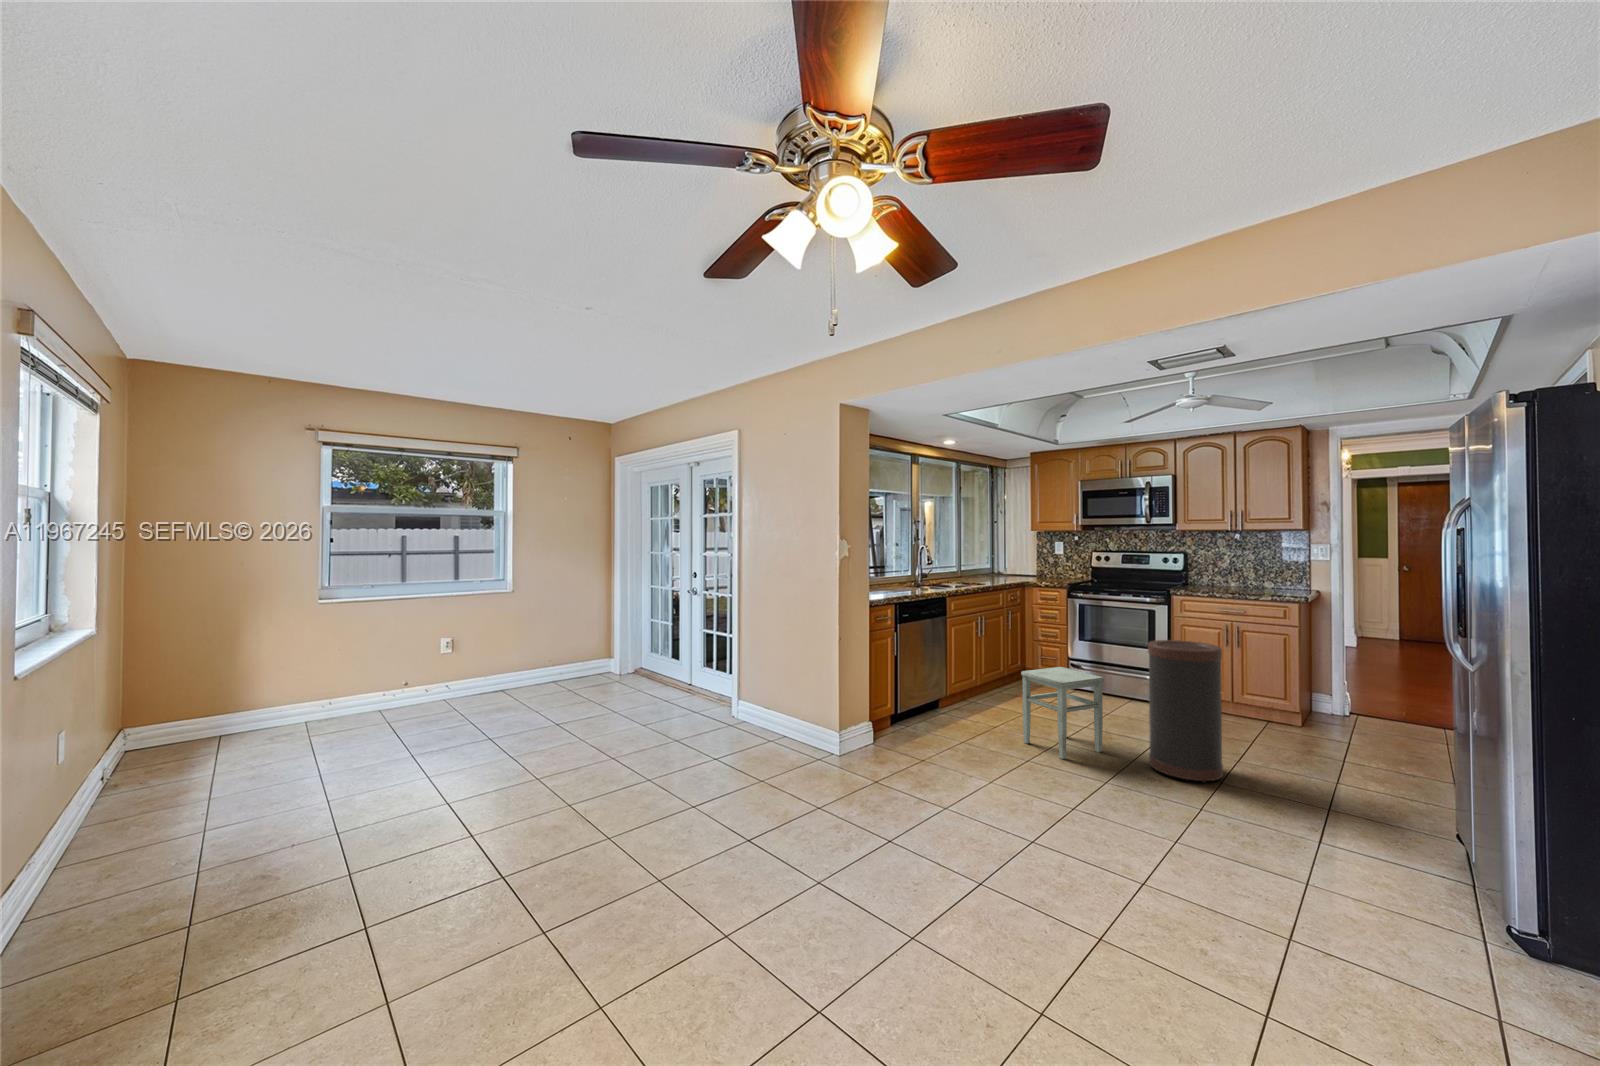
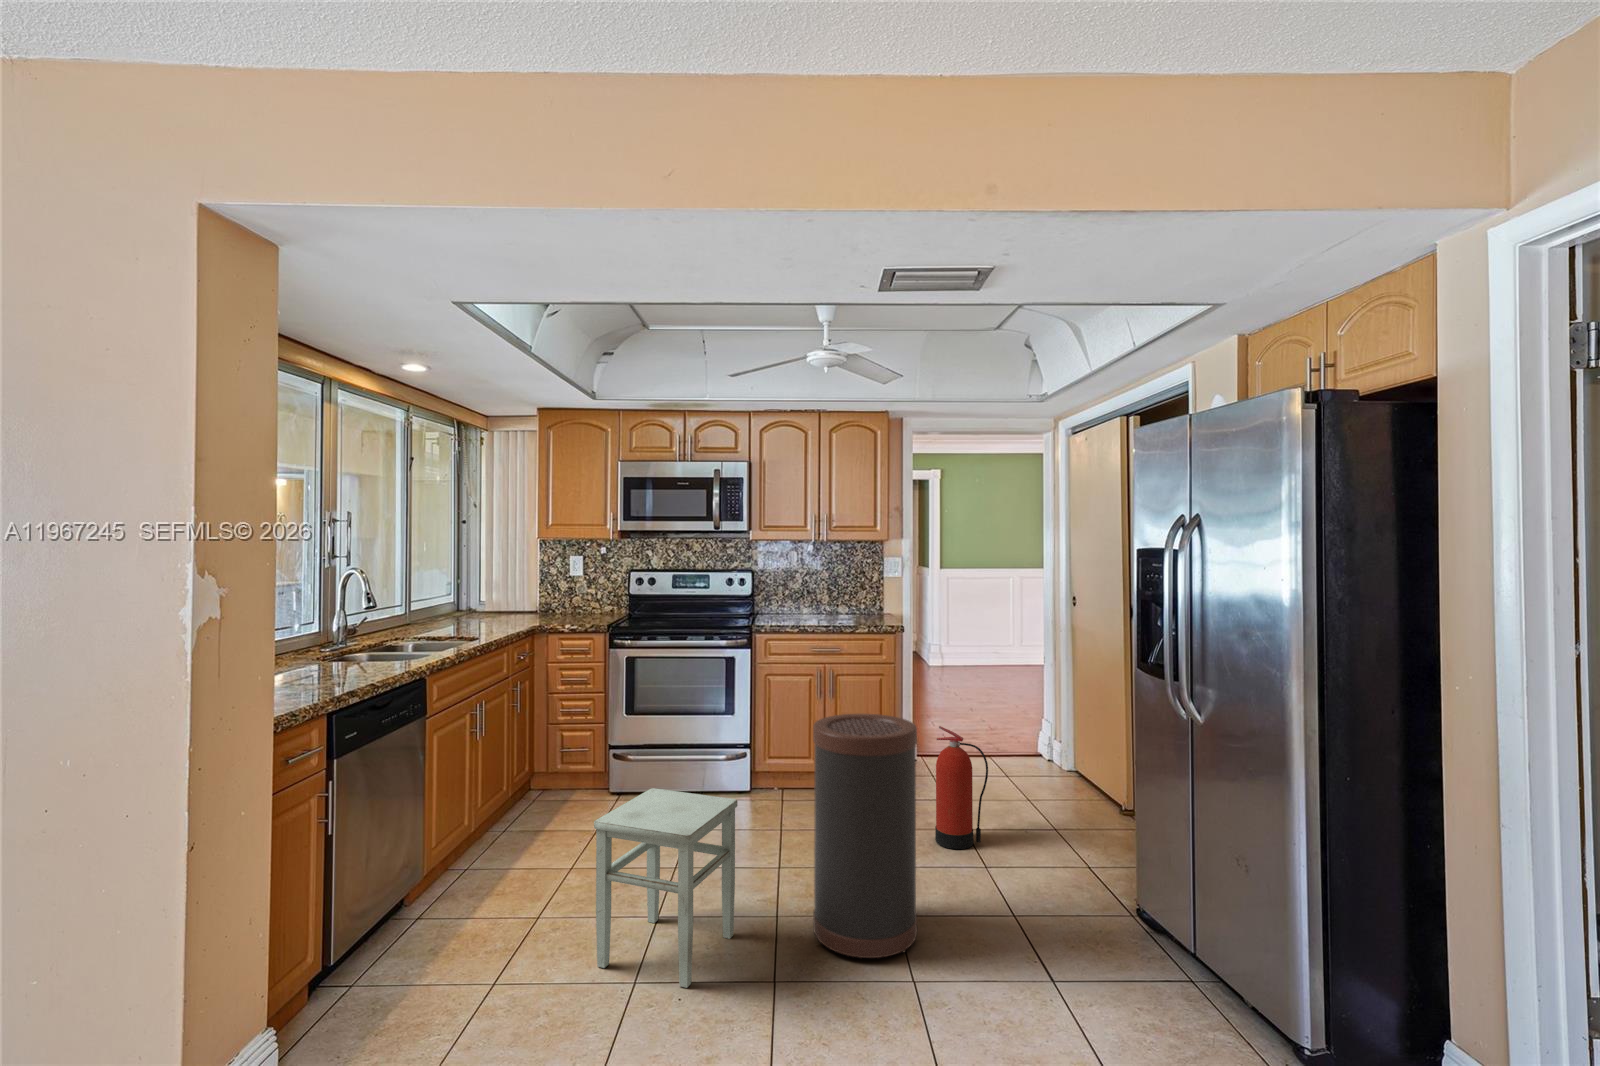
fire extinguisher: none [1296,669,1344,762] -> present [935,726,988,849]

